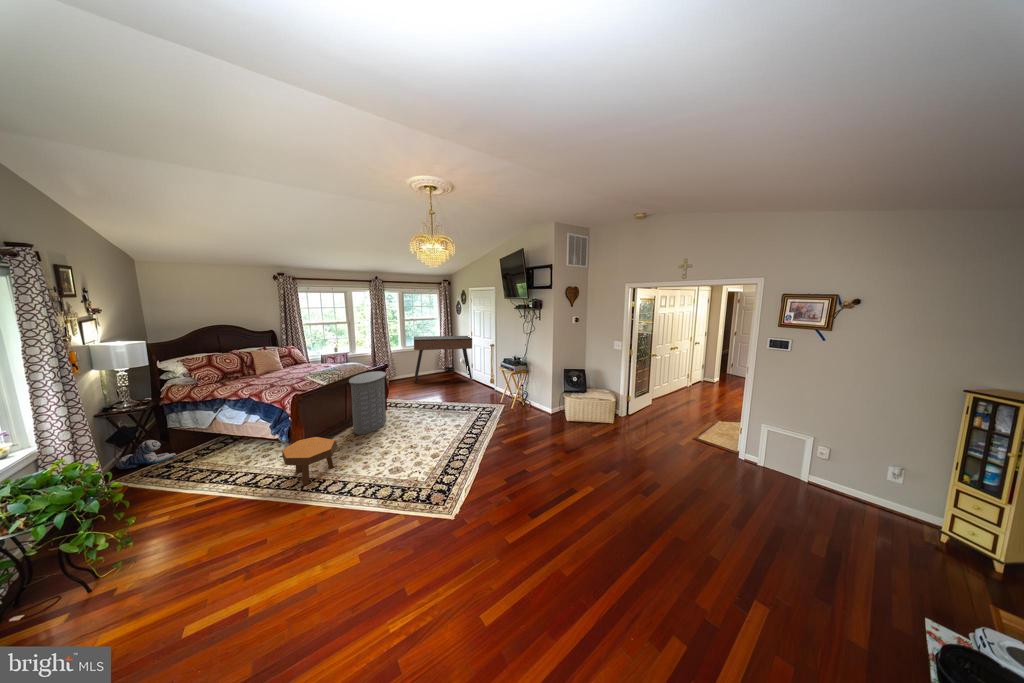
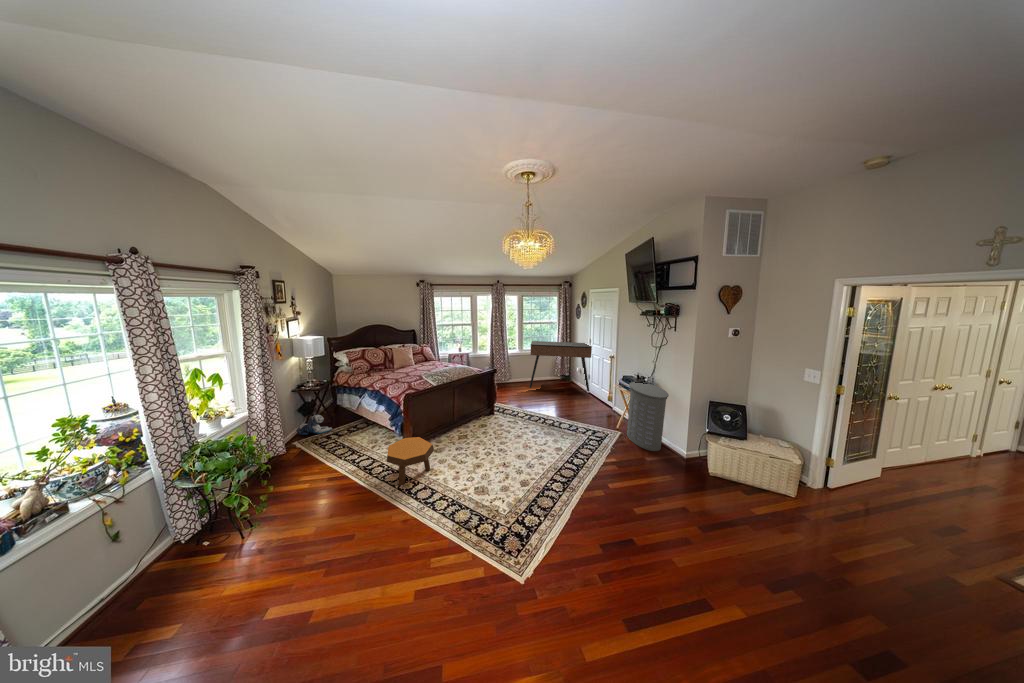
laundry hamper: present [349,371,386,435] -> present [627,382,669,451]

